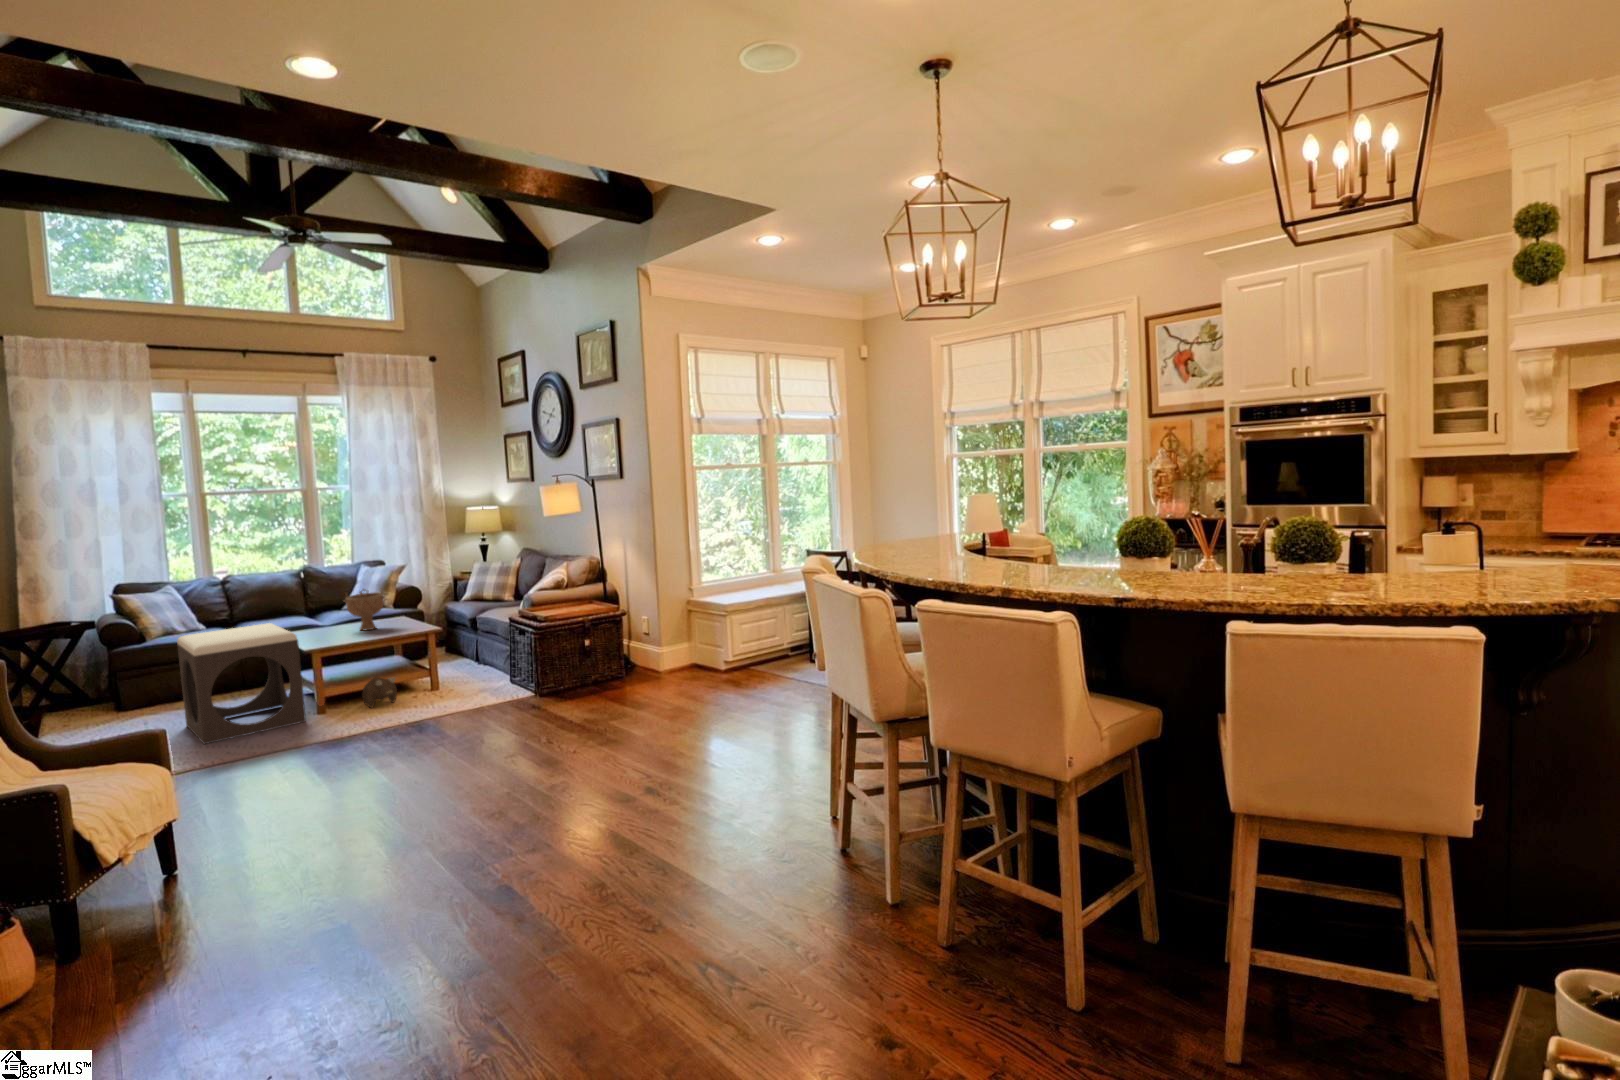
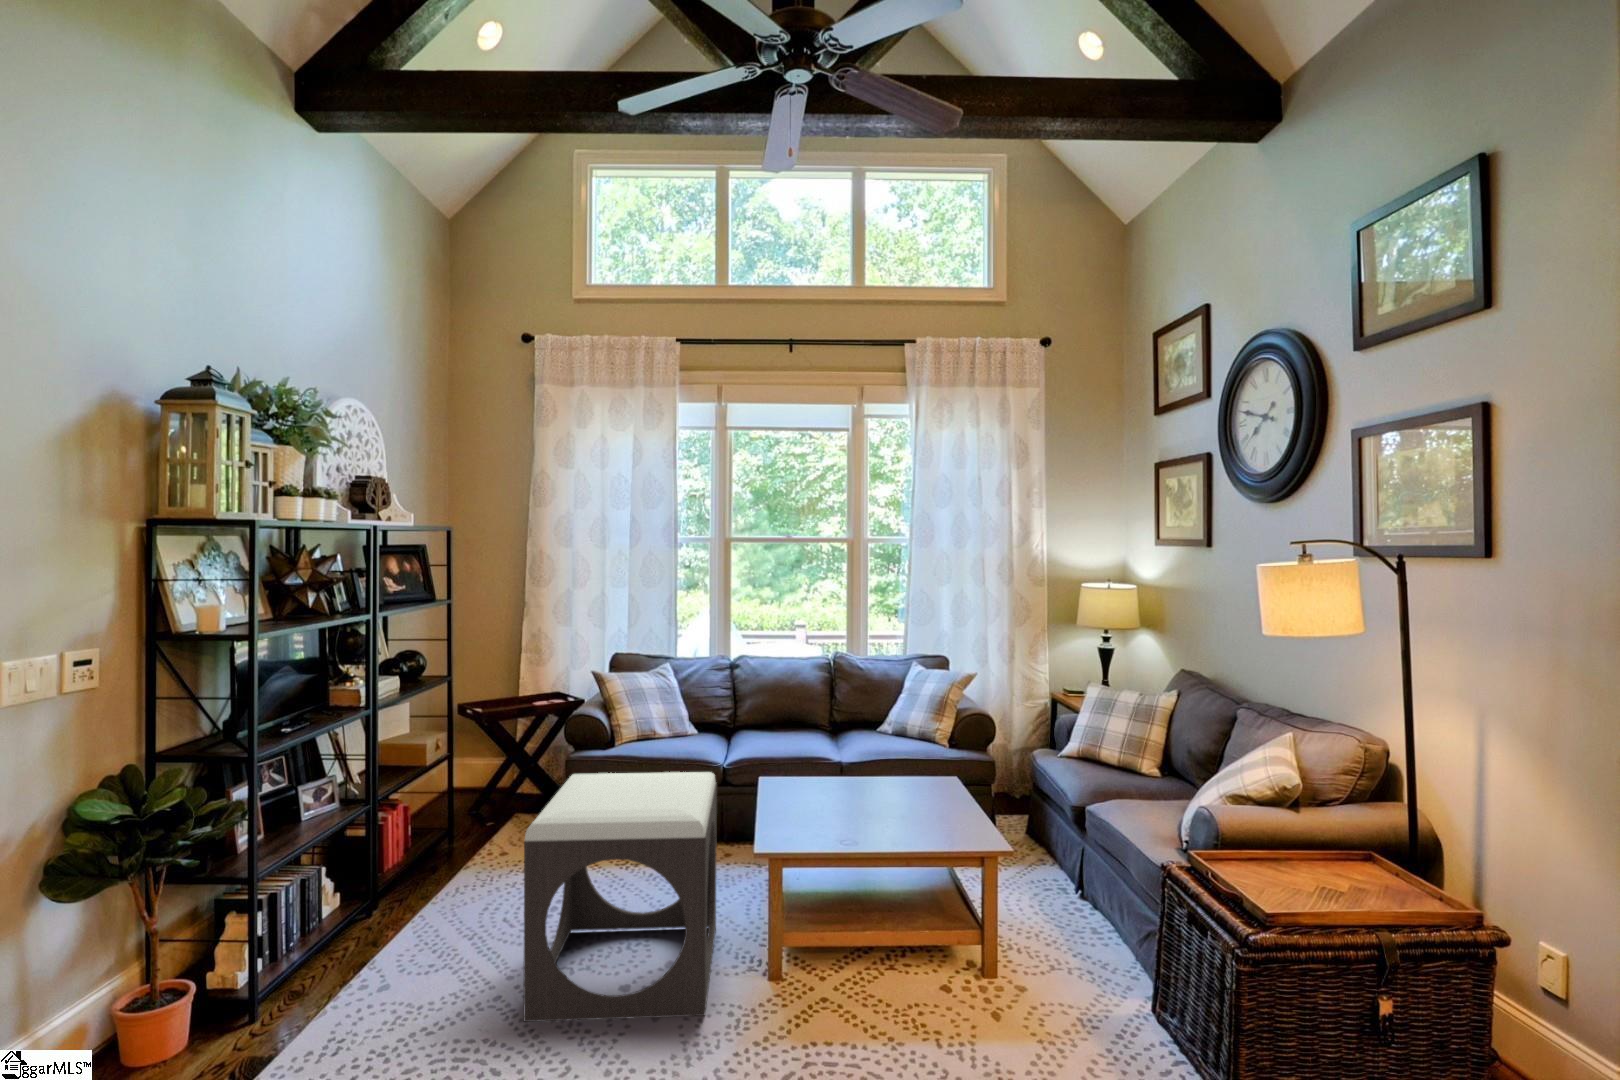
decorative bowl: present [344,588,385,631] -> none [840,720,910,807]
plush toy: present [362,677,397,708] -> none [823,943,888,1018]

